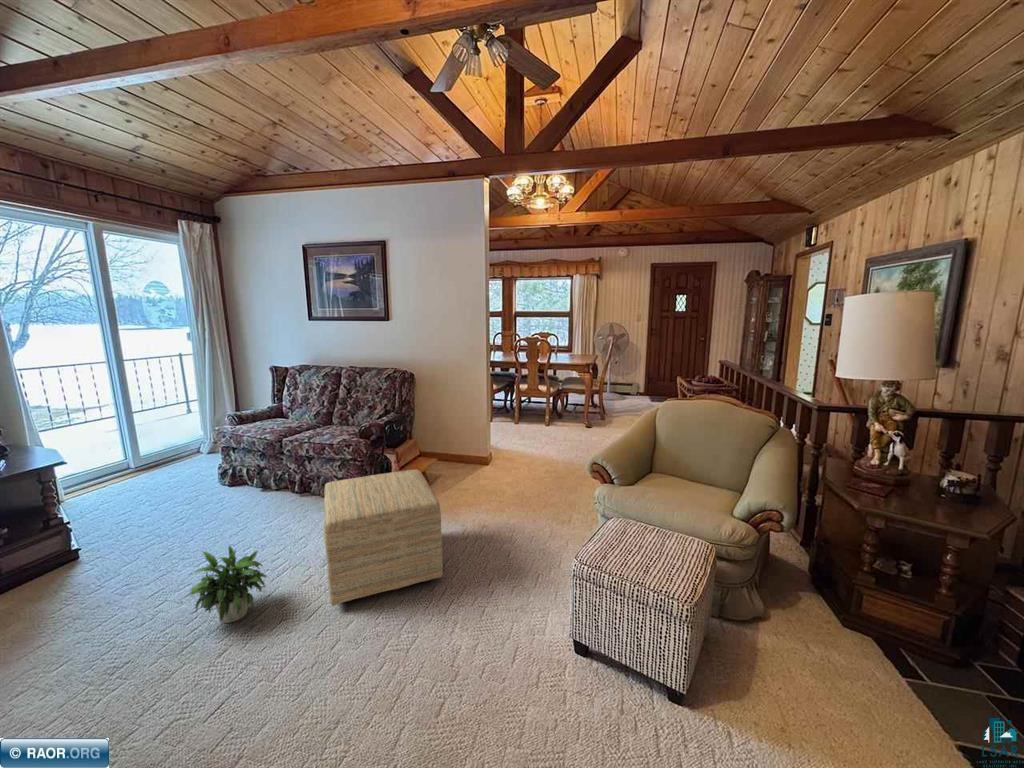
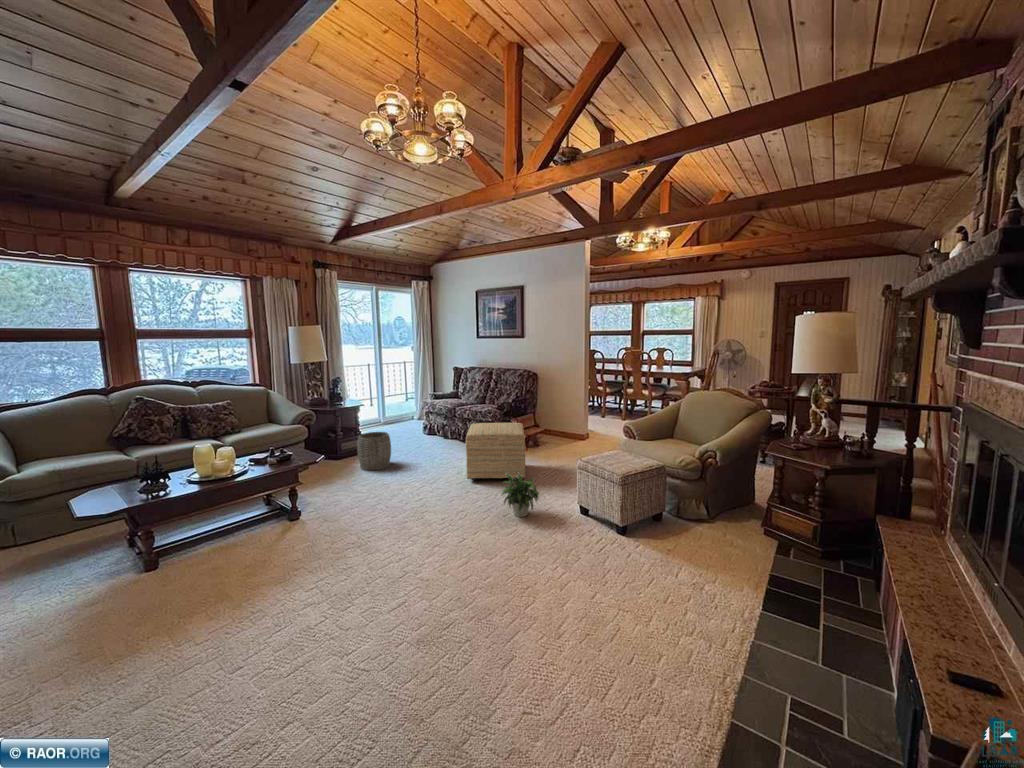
woven basket: none [44,521,144,620] -> present [357,432,391,470]
potted plant: present [188,546,267,623] -> present [502,473,539,517]

